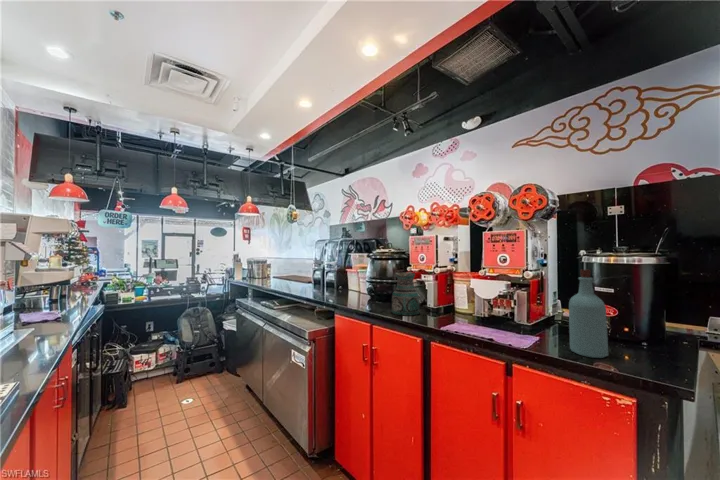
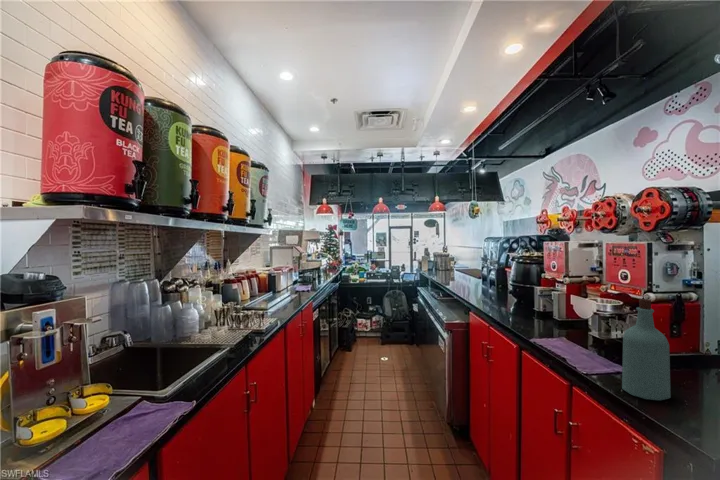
ceramic pitcher: present [392,271,420,316] -> none [506,279,539,323]

